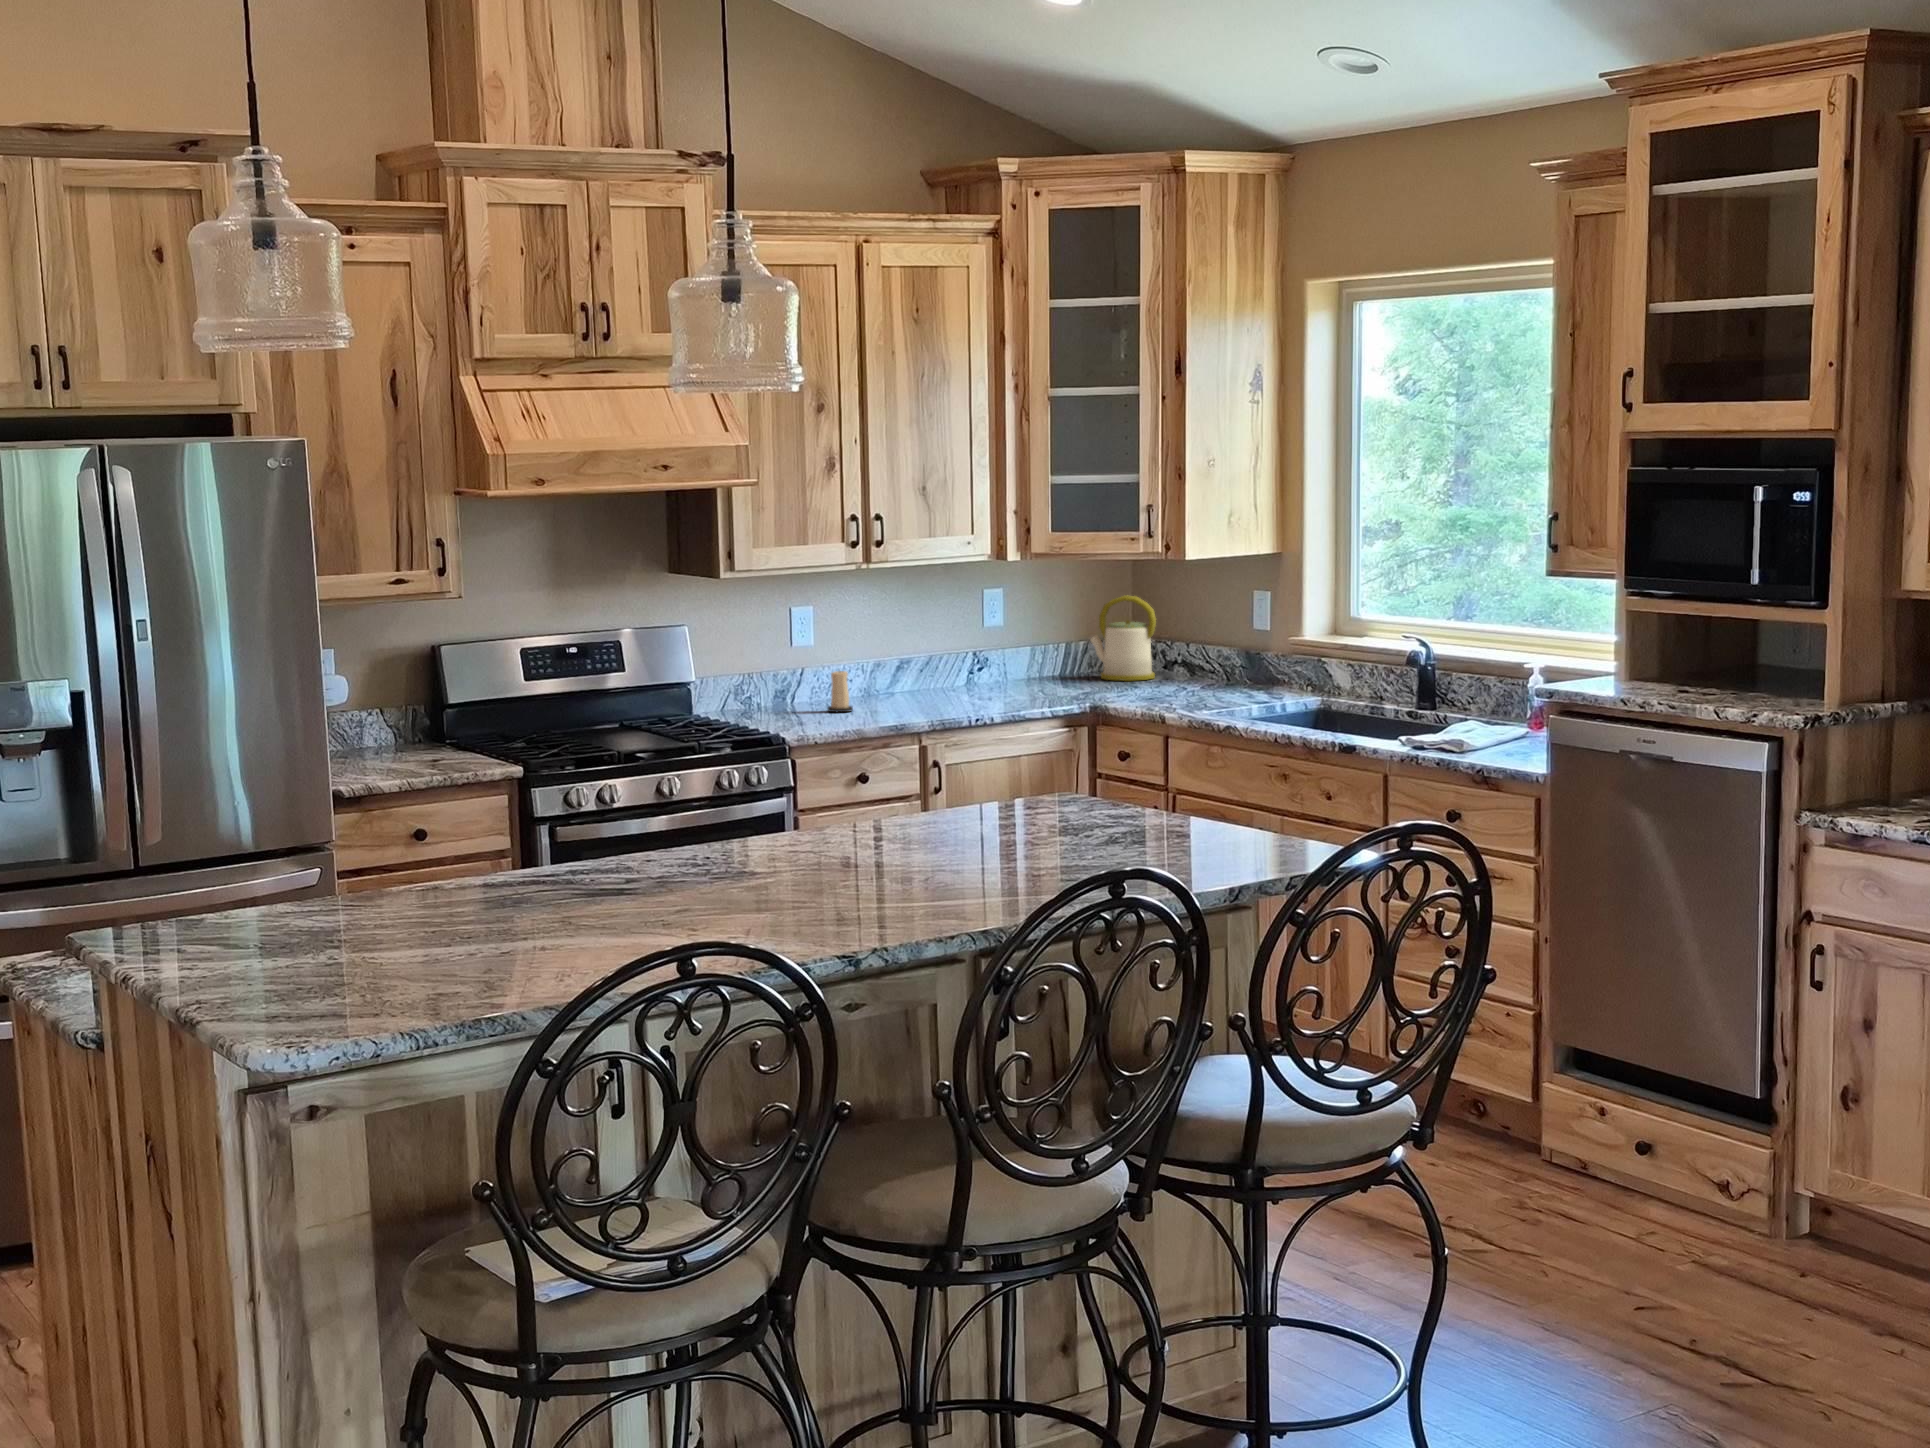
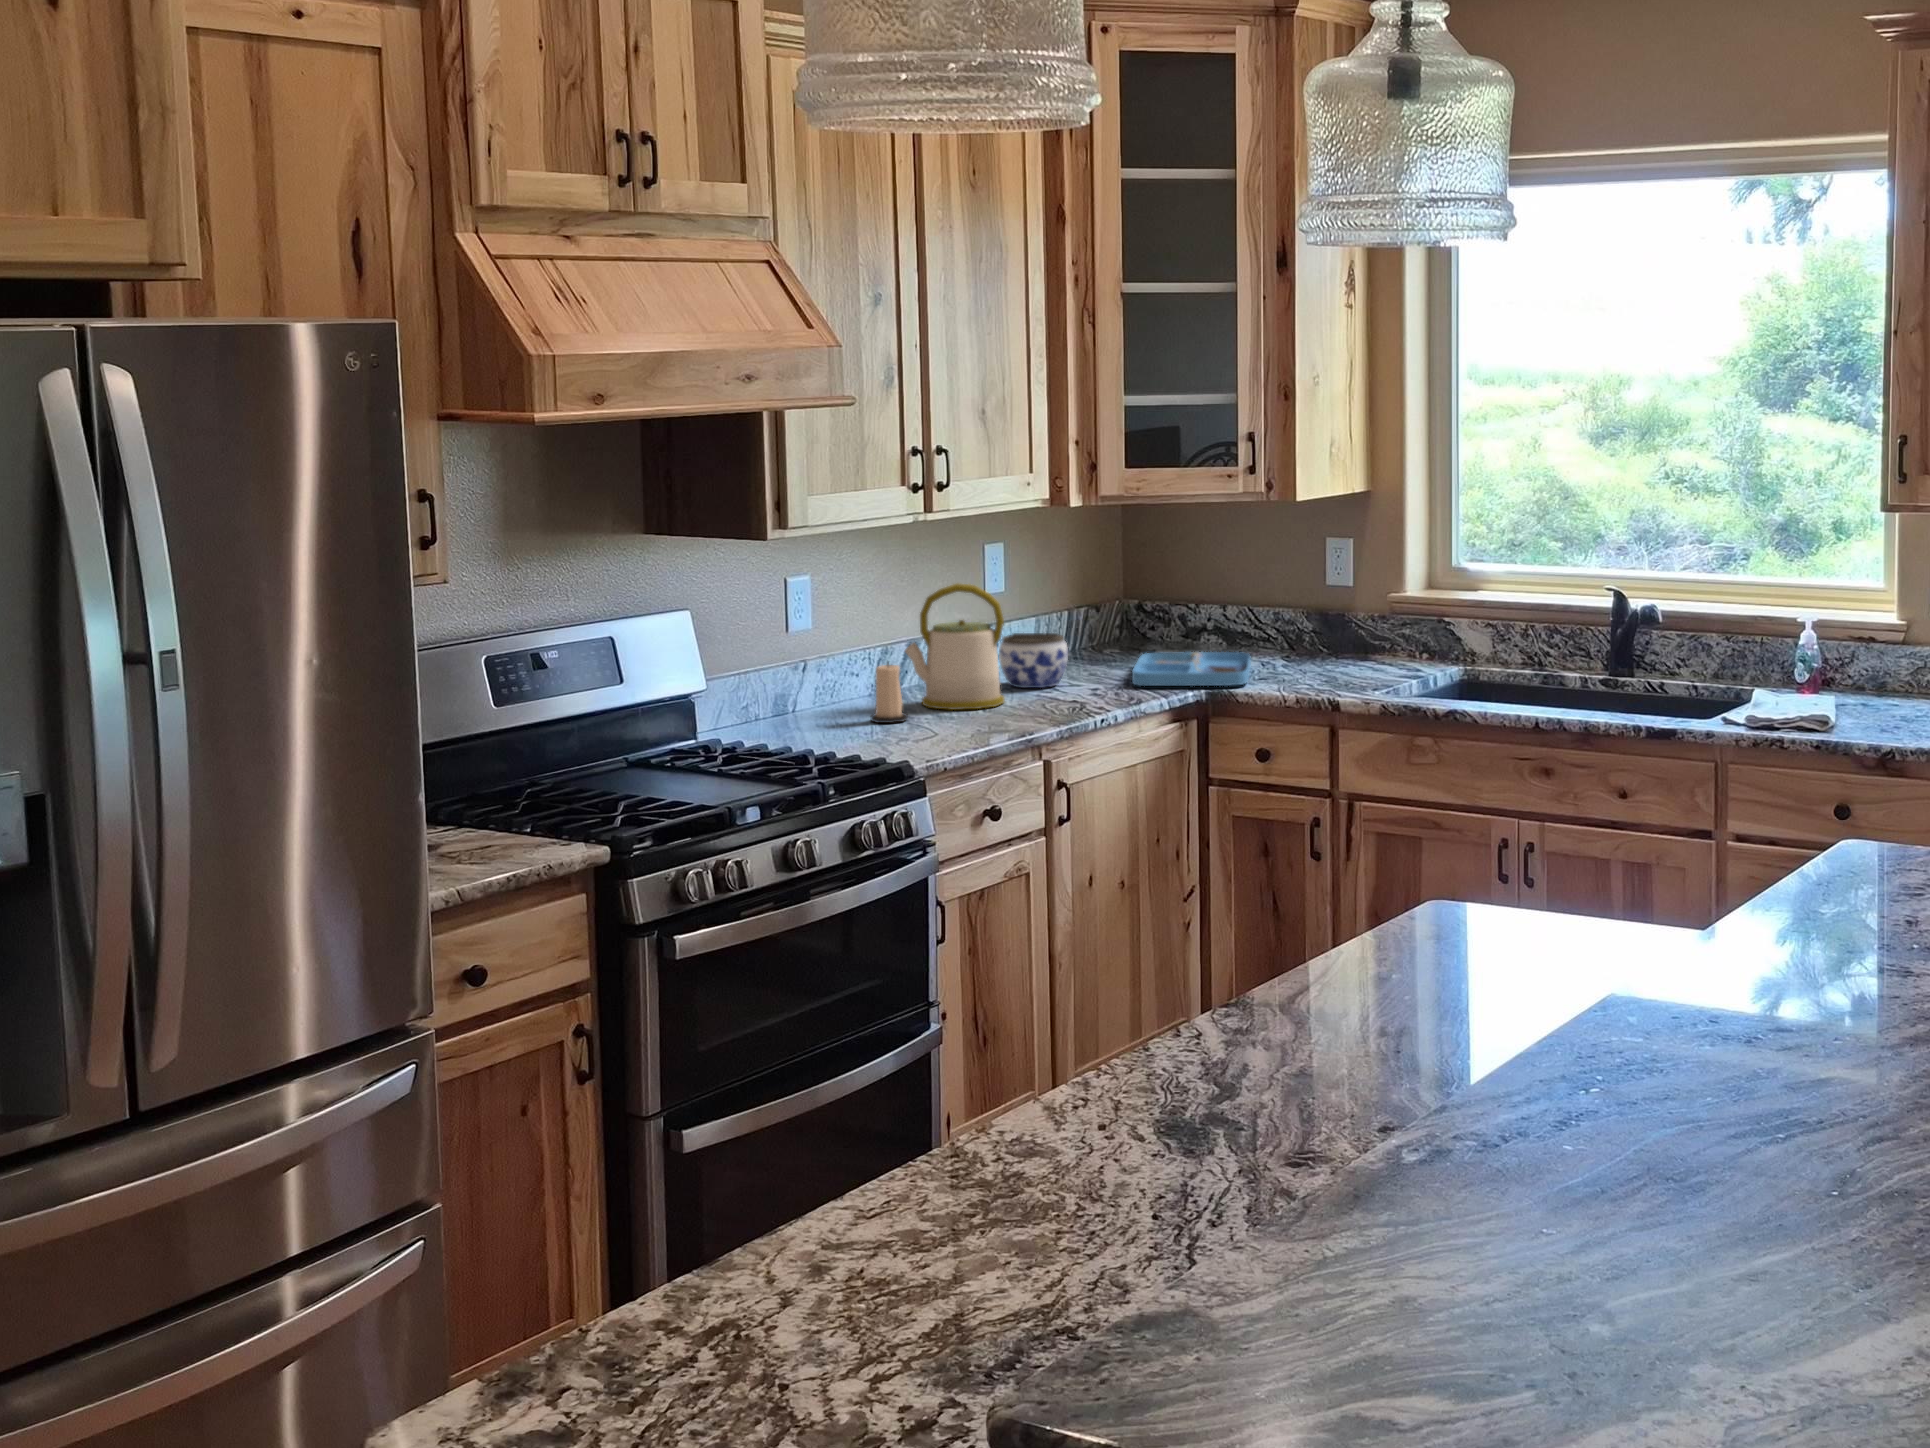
kettle: present [1091,595,1156,681] -> present [905,584,1005,710]
jar: none [961,656,1013,697] -> present [999,633,1068,688]
tray: none [1053,677,1173,701] -> present [1132,652,1251,686]

